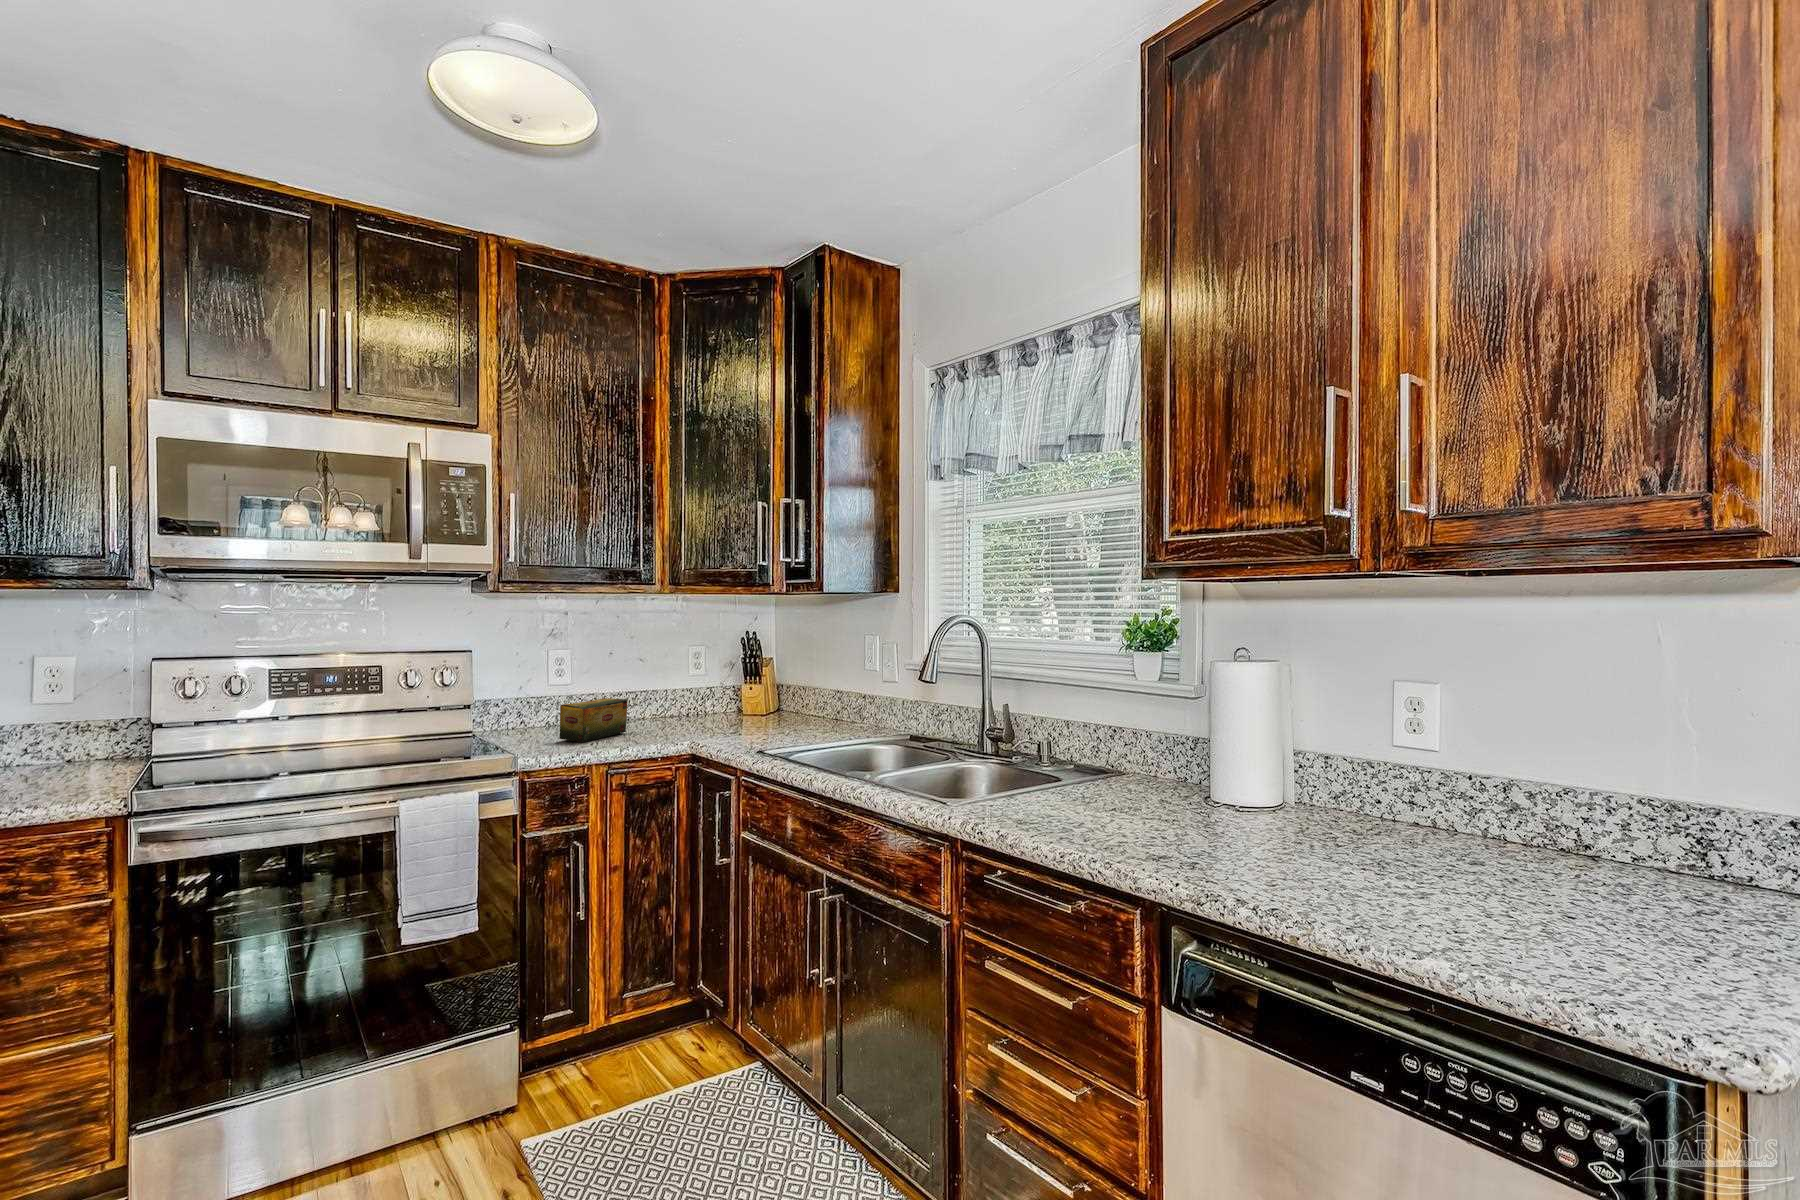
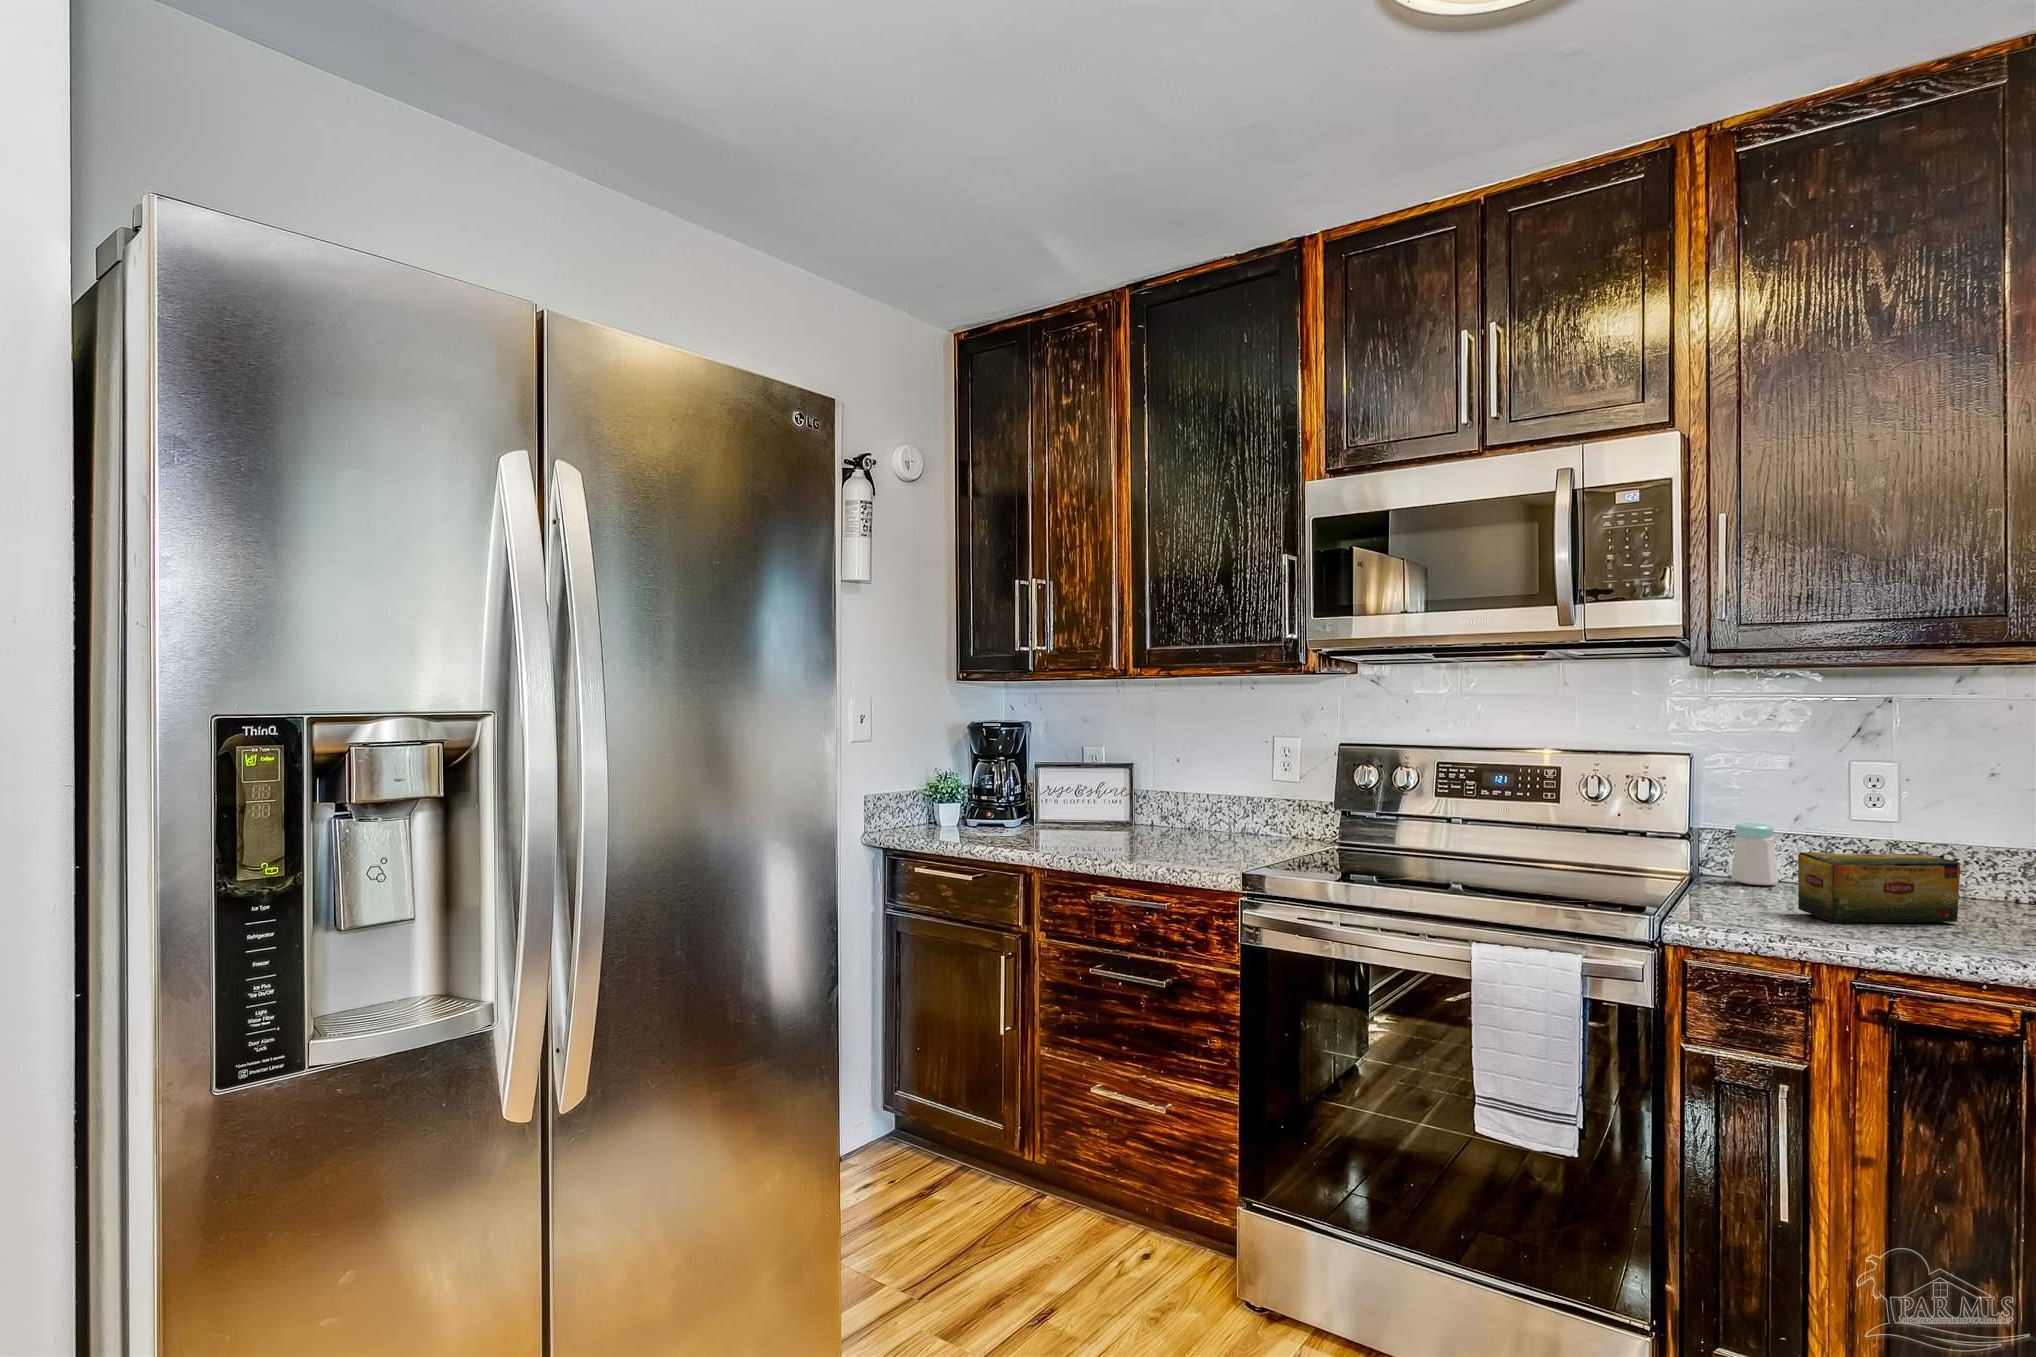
salt shaker: none [493,692,518,732] -> present [1732,823,1779,885]

